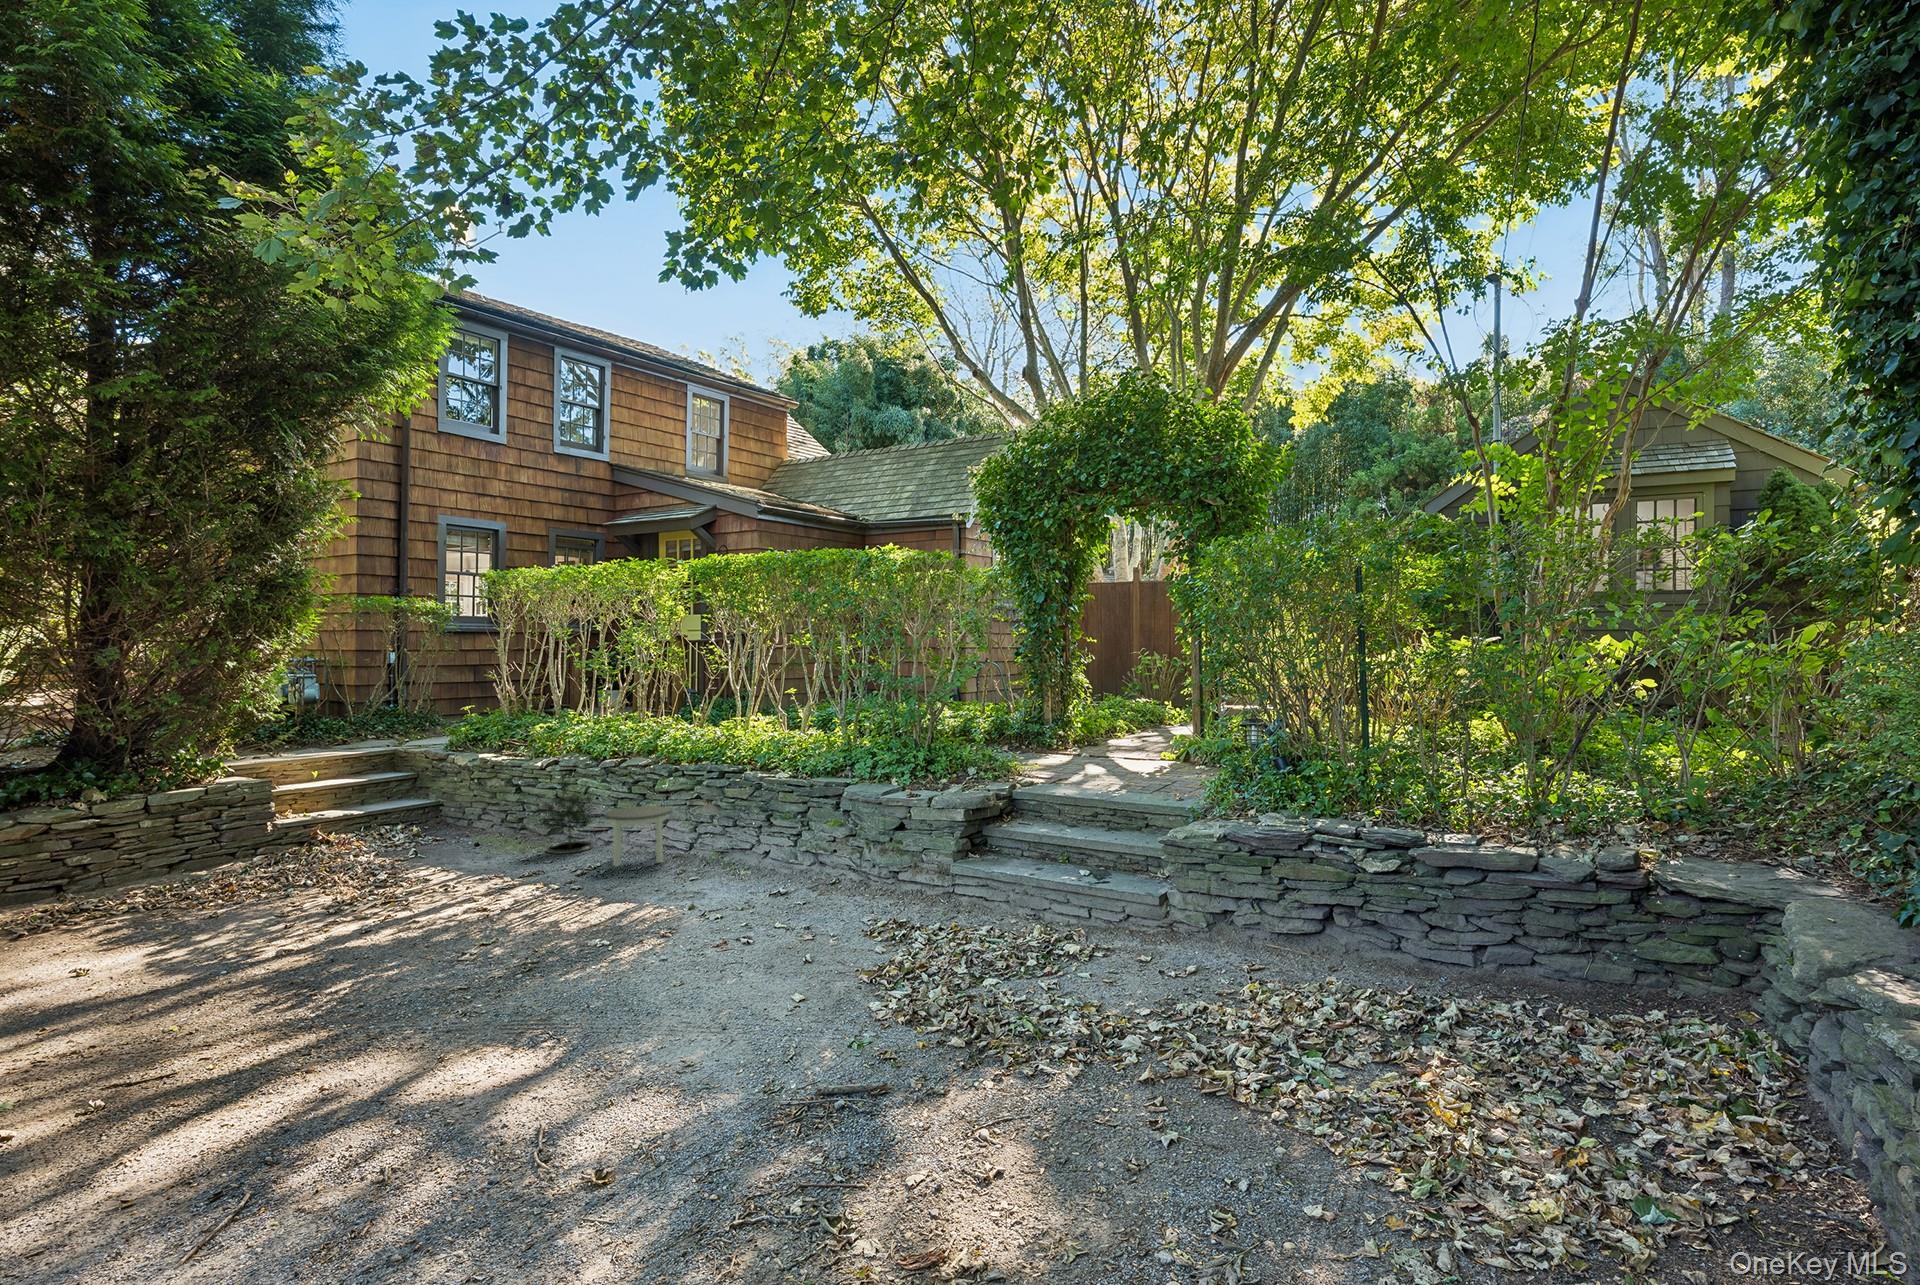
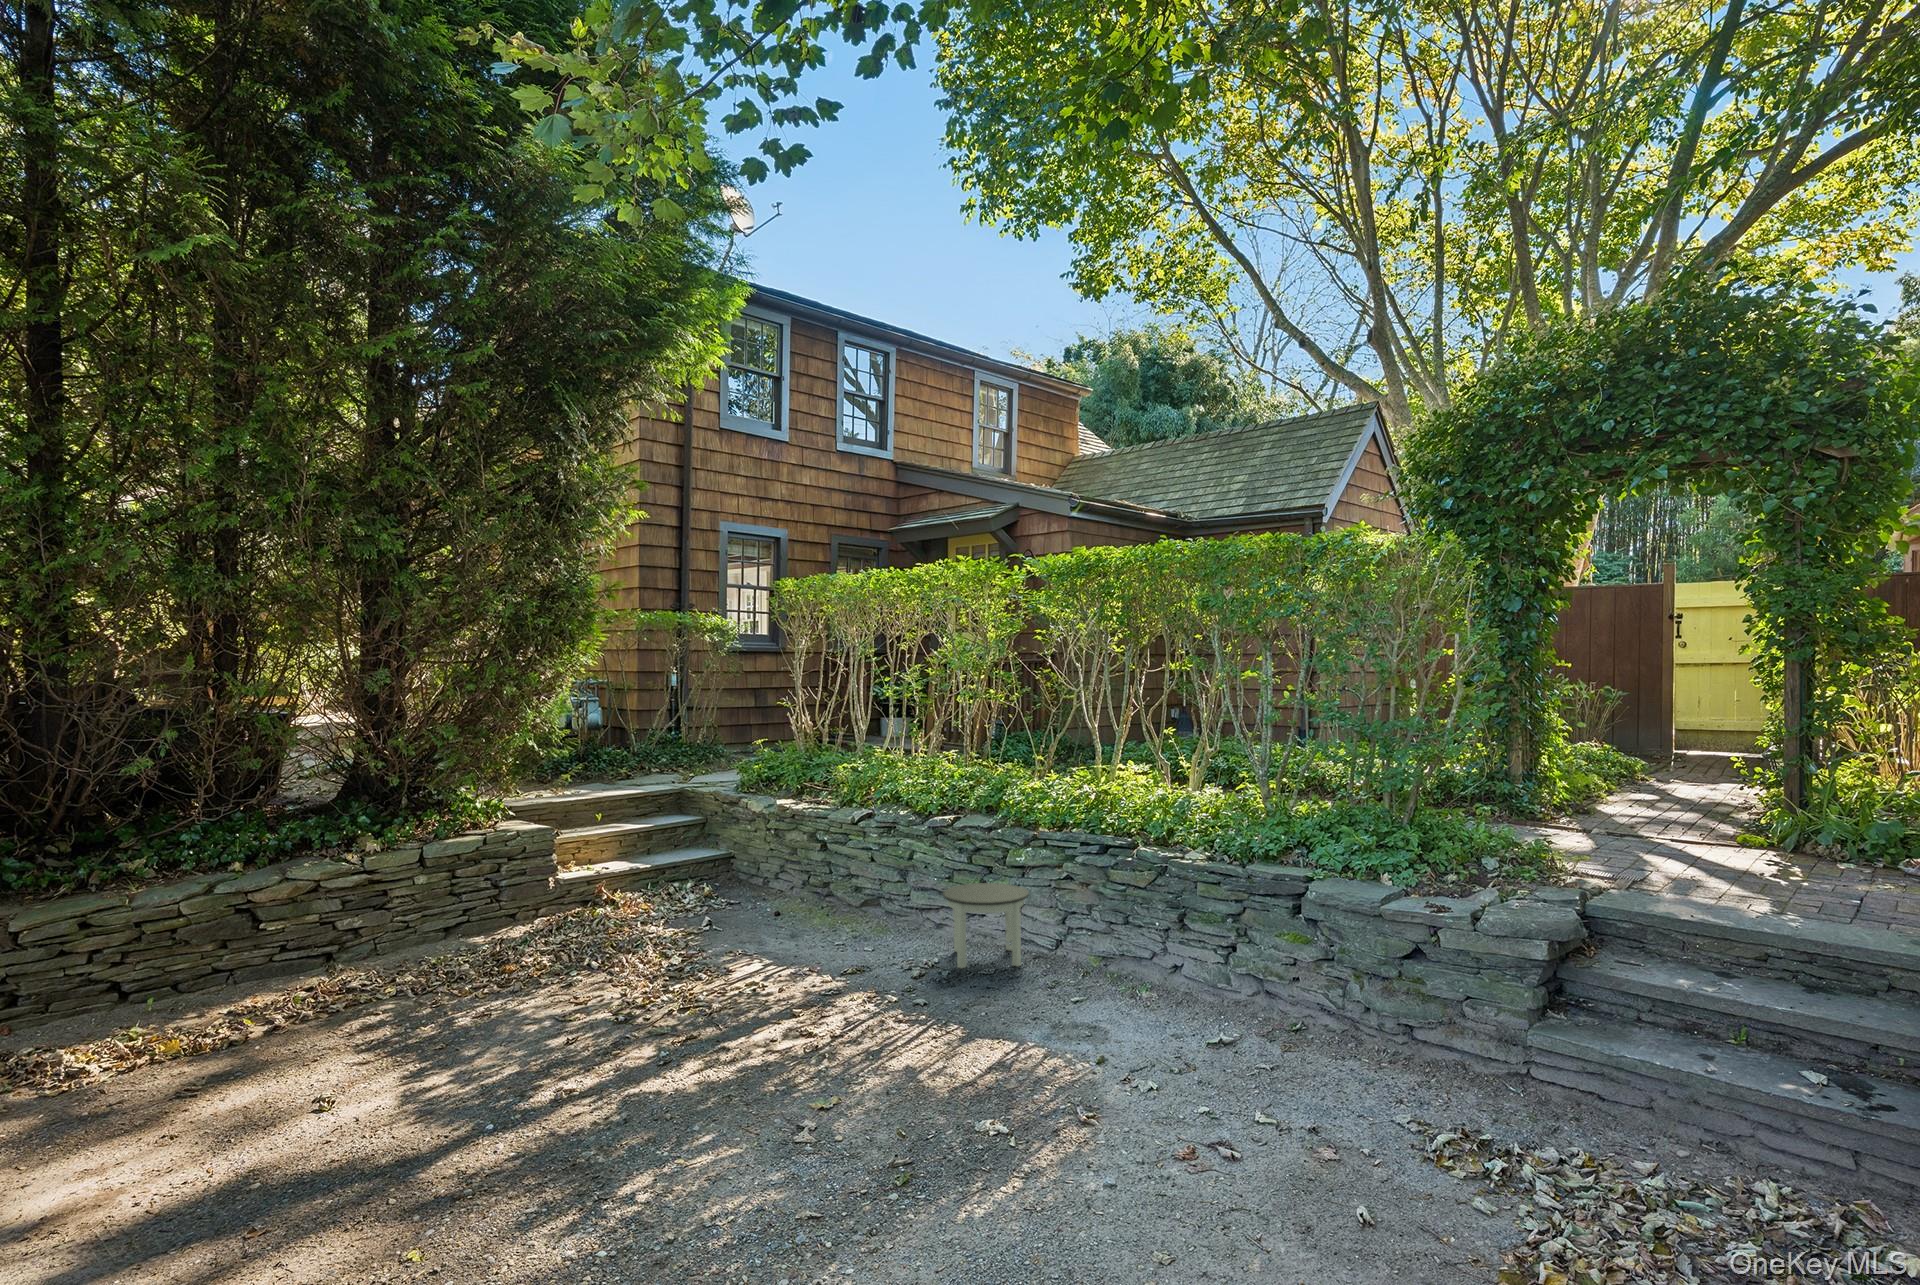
potted tree: present [539,771,594,854] -> none [851,828,925,940]

